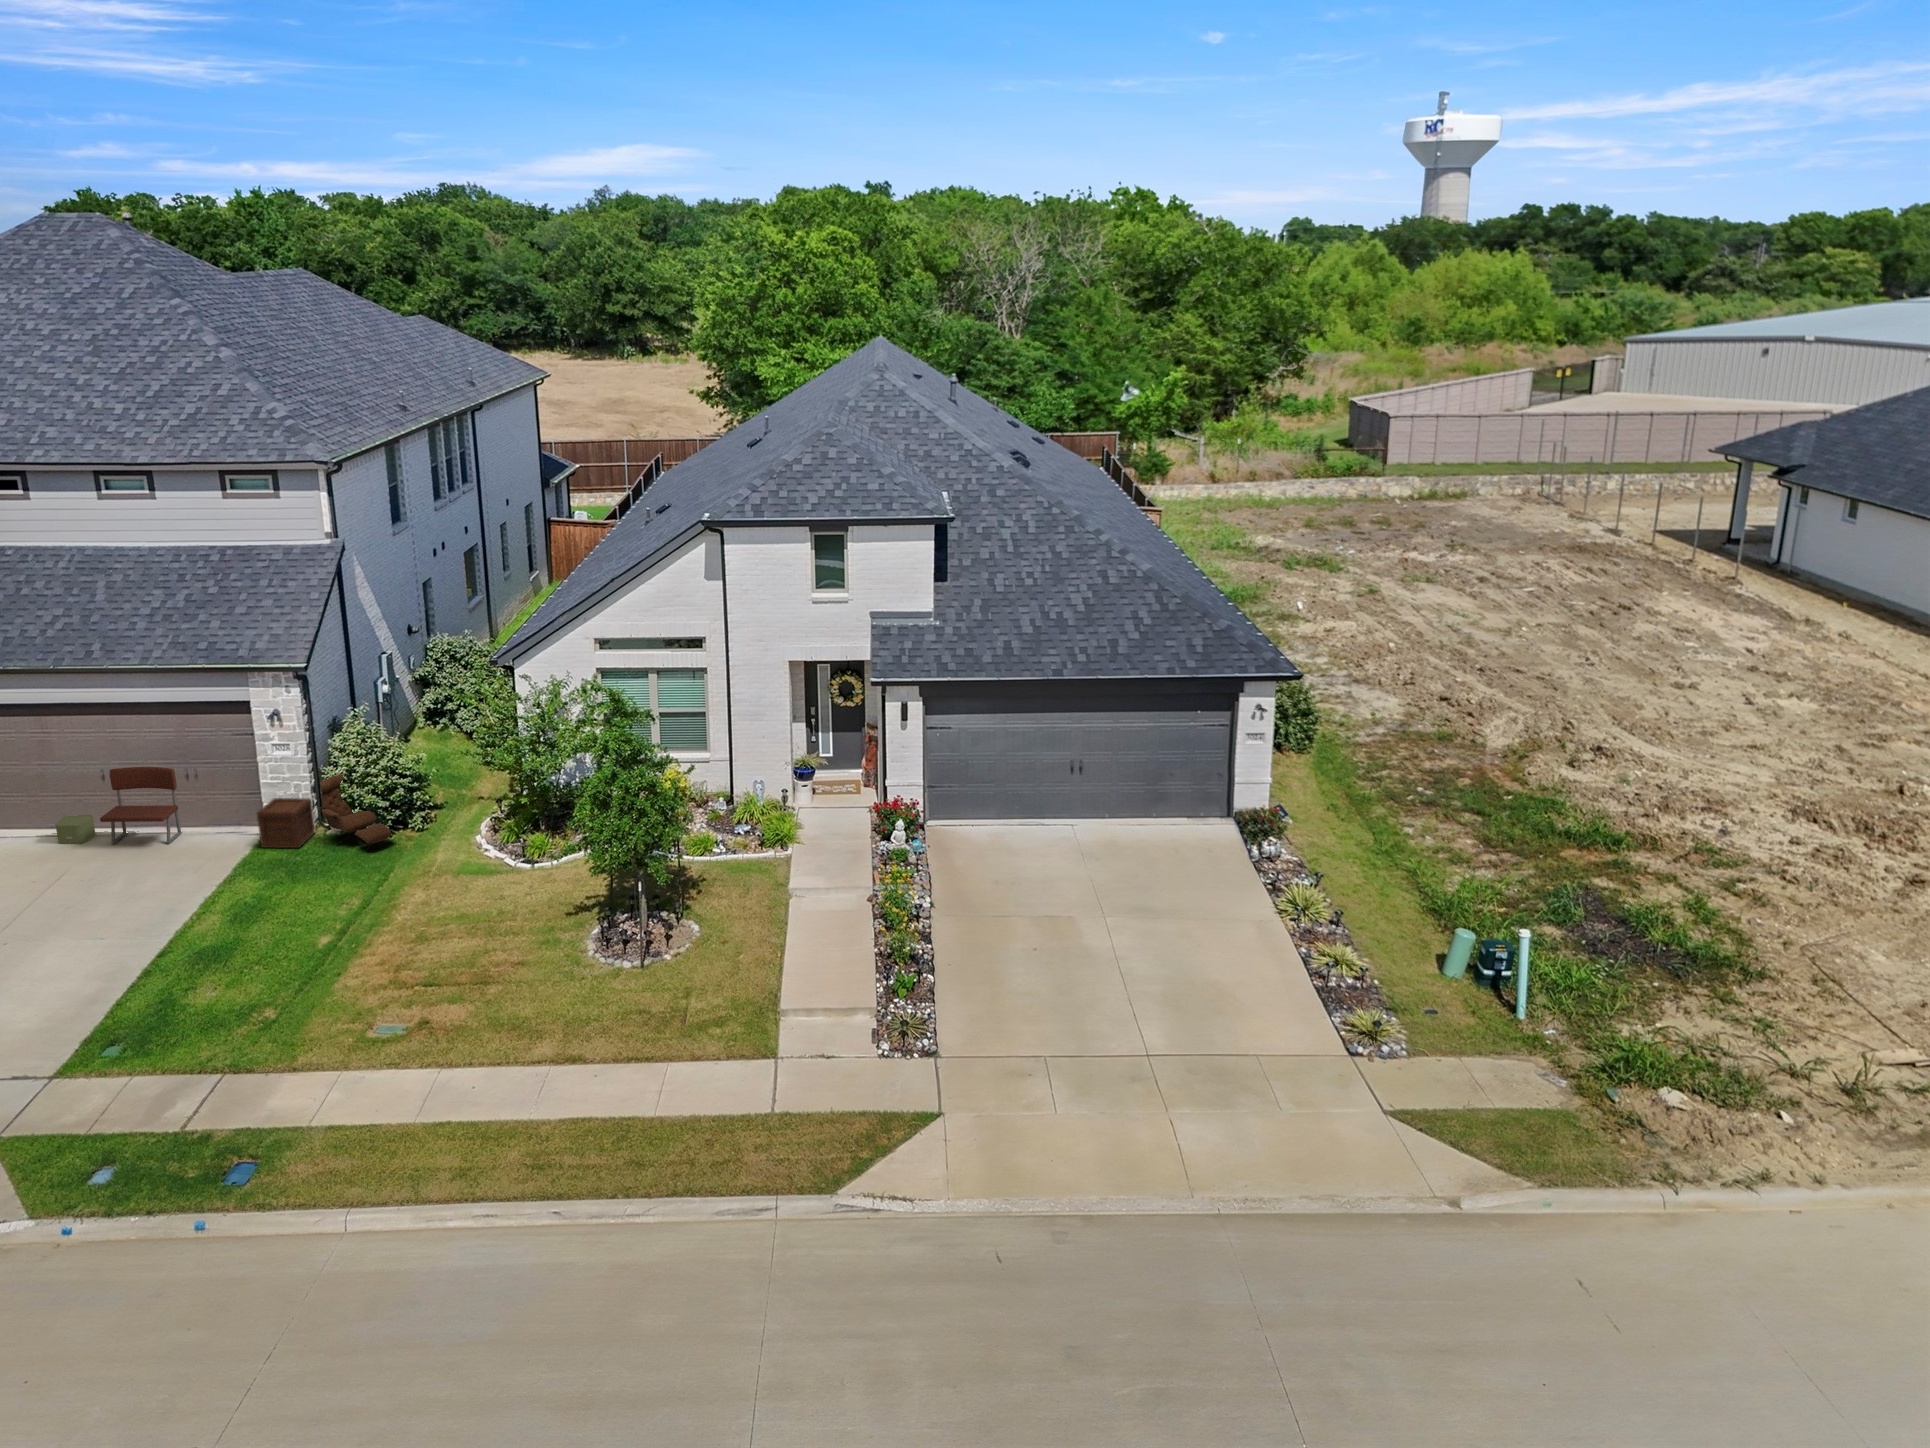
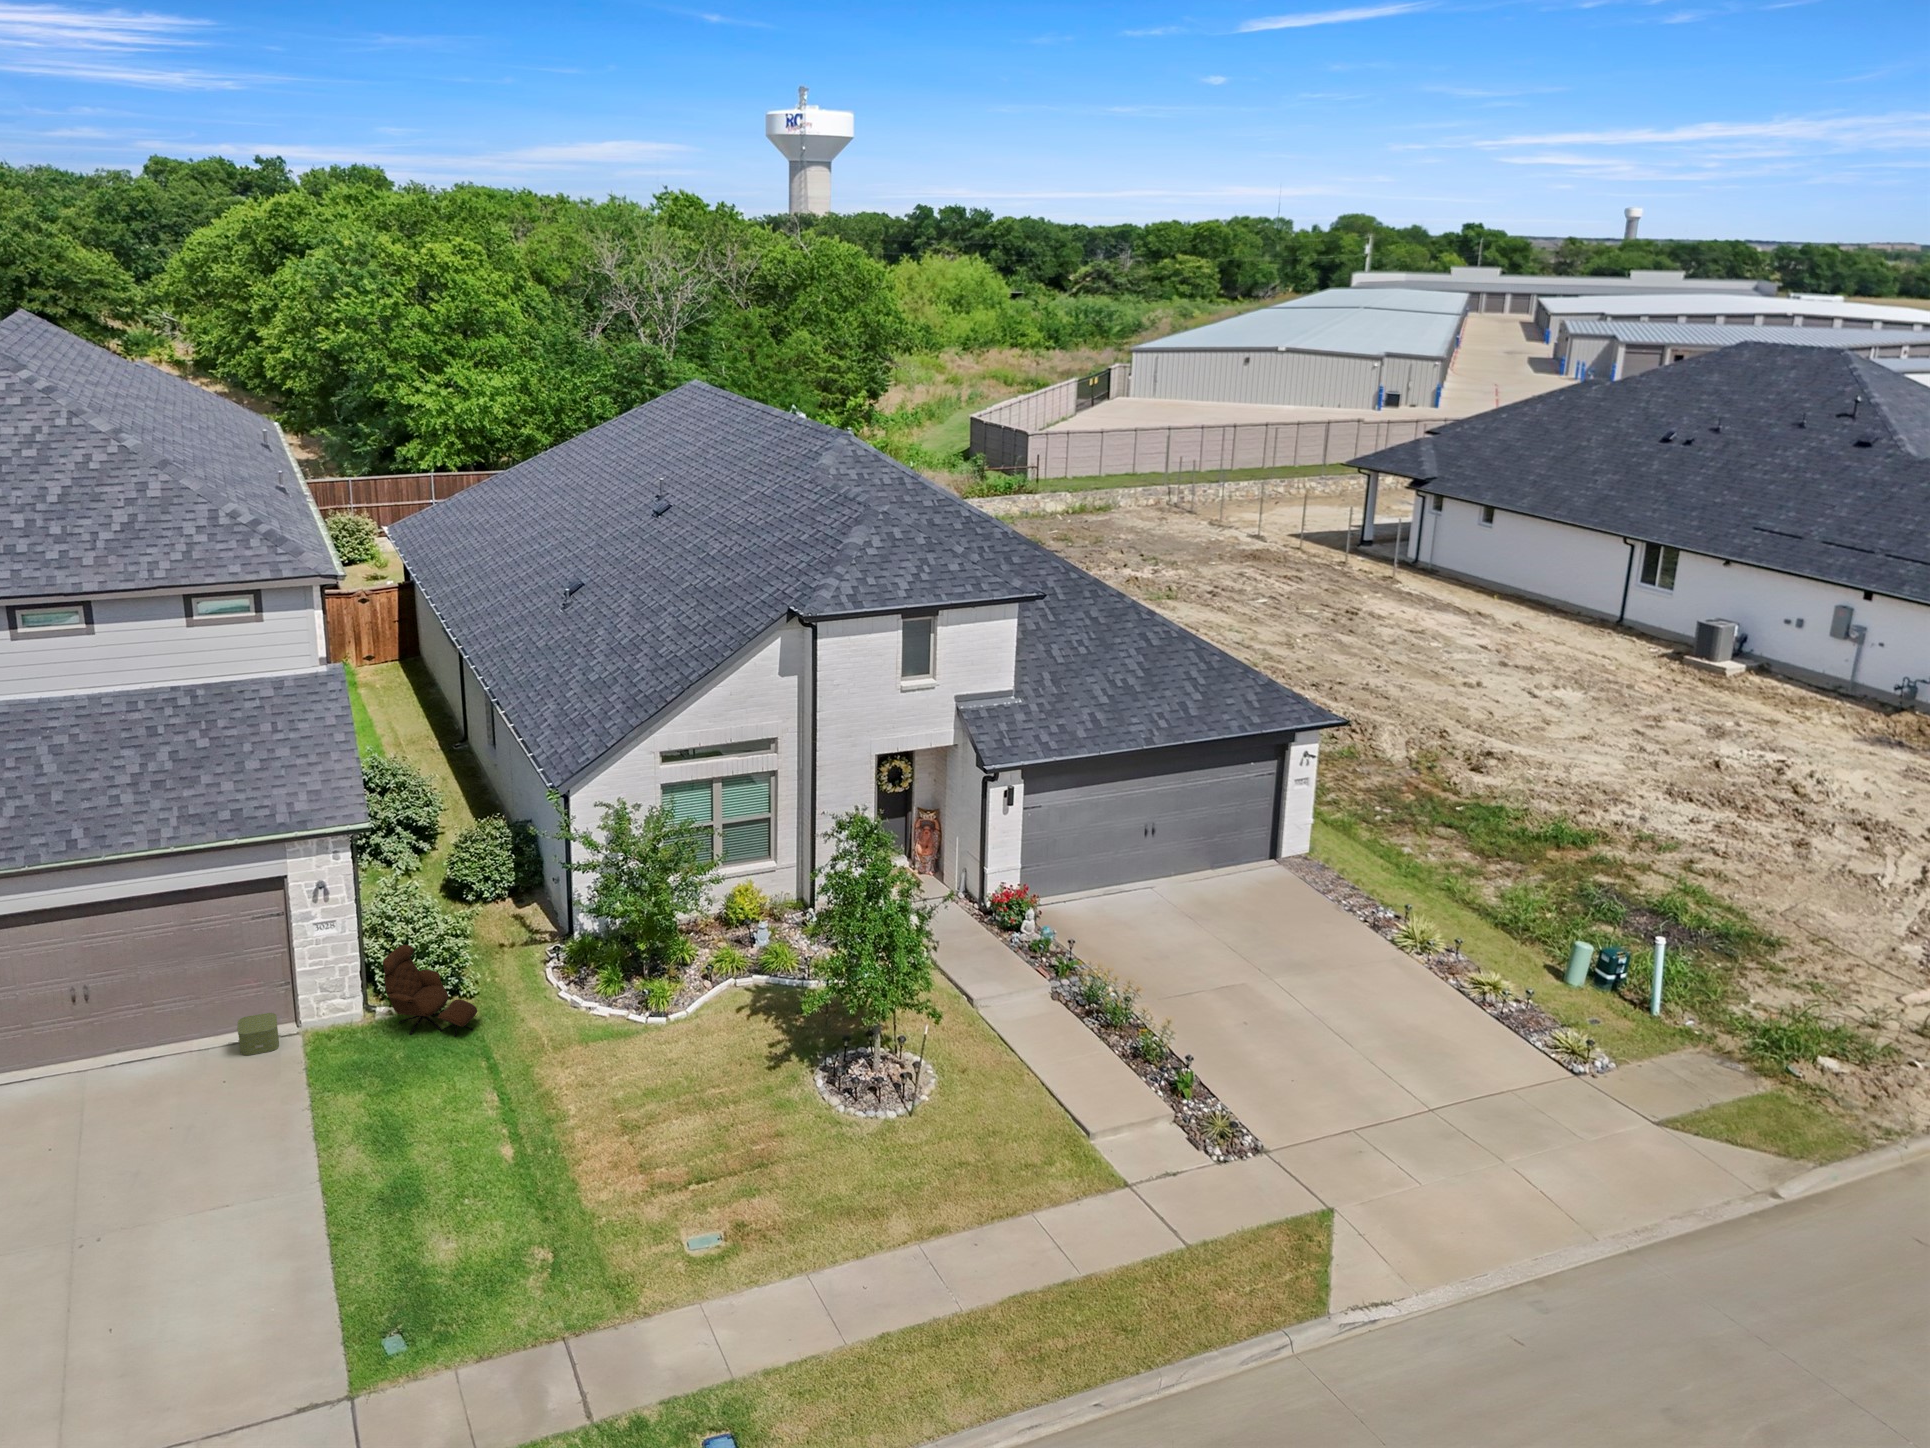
bench: present [100,767,182,844] -> none [88,974,185,1084]
wooden crate: present [257,798,315,848] -> none [311,983,366,1053]
storage box: present [55,815,96,844] -> present [237,1013,279,1055]

